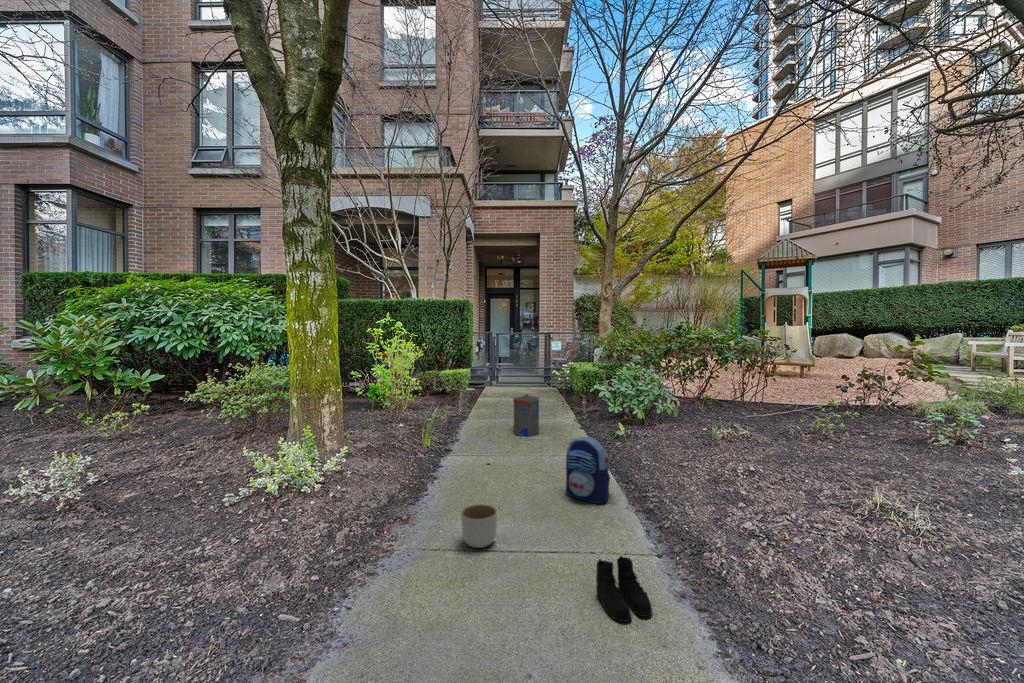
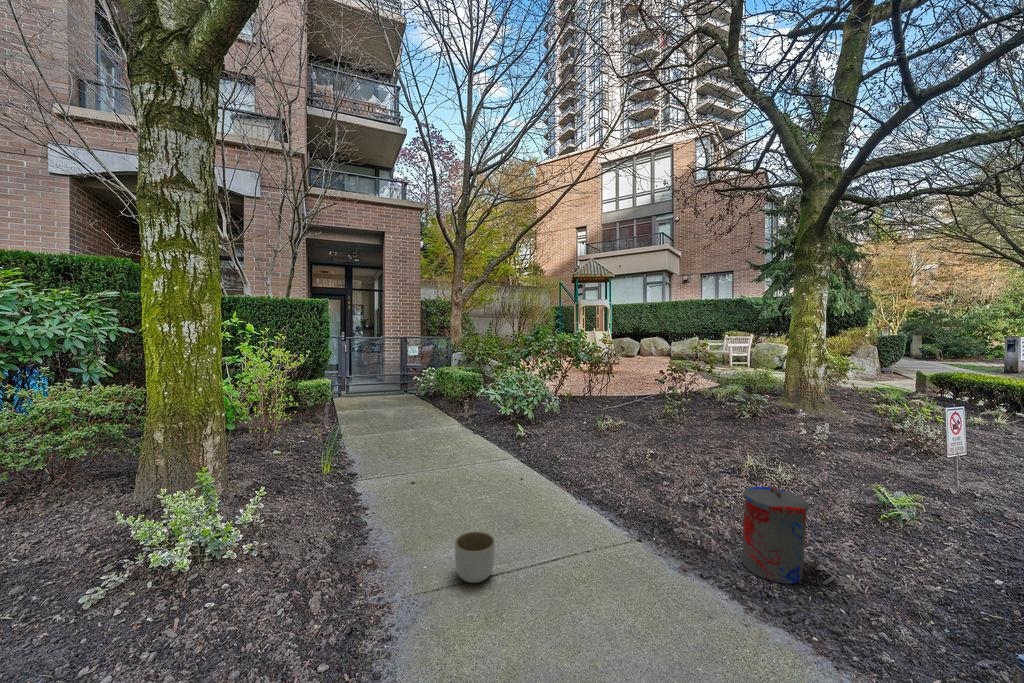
trash can: present [513,394,539,436] -> present [742,486,808,584]
backpack: present [566,437,610,504] -> none [517,443,564,510]
boots: present [596,556,652,622] -> none [625,559,686,625]

